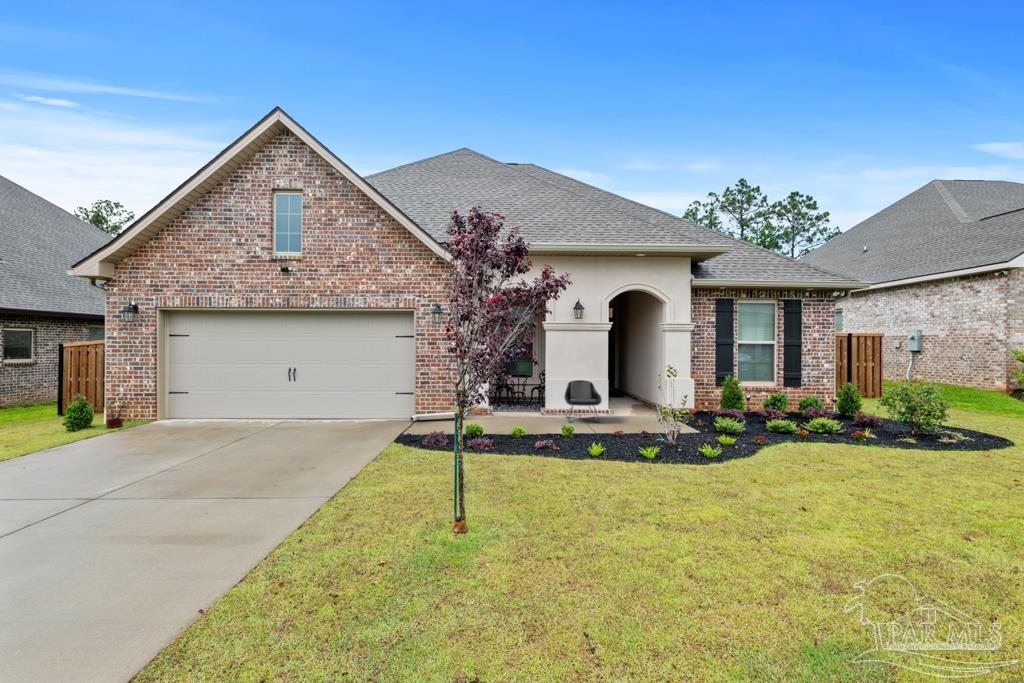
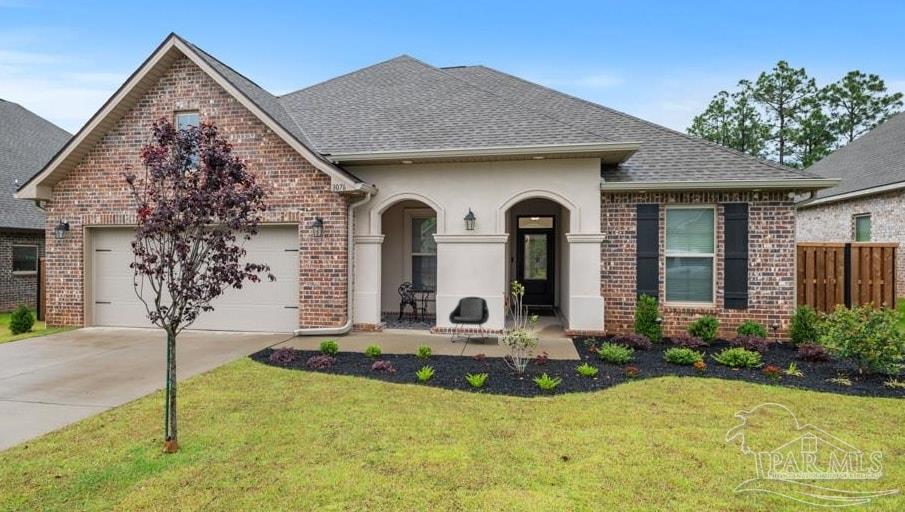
decorative plant: present [107,399,128,428] -> none [41,306,59,333]

